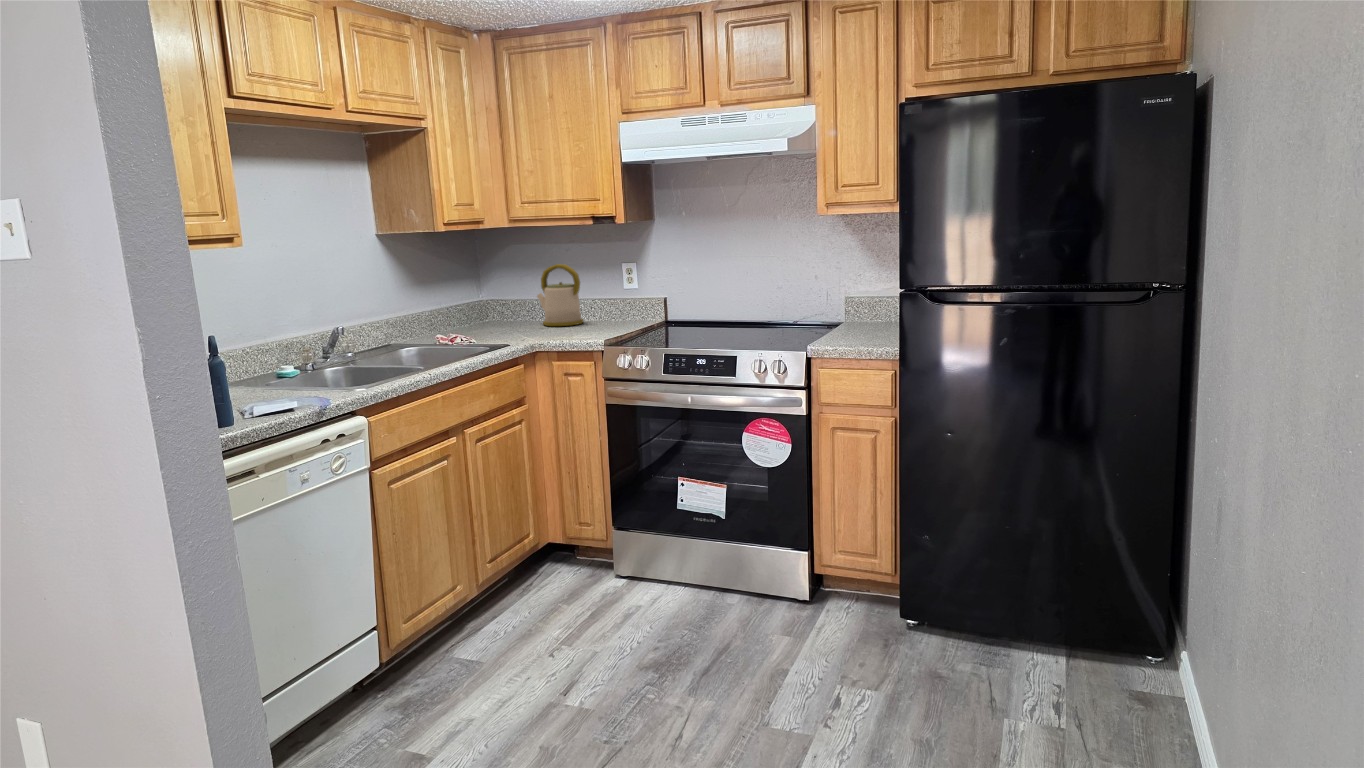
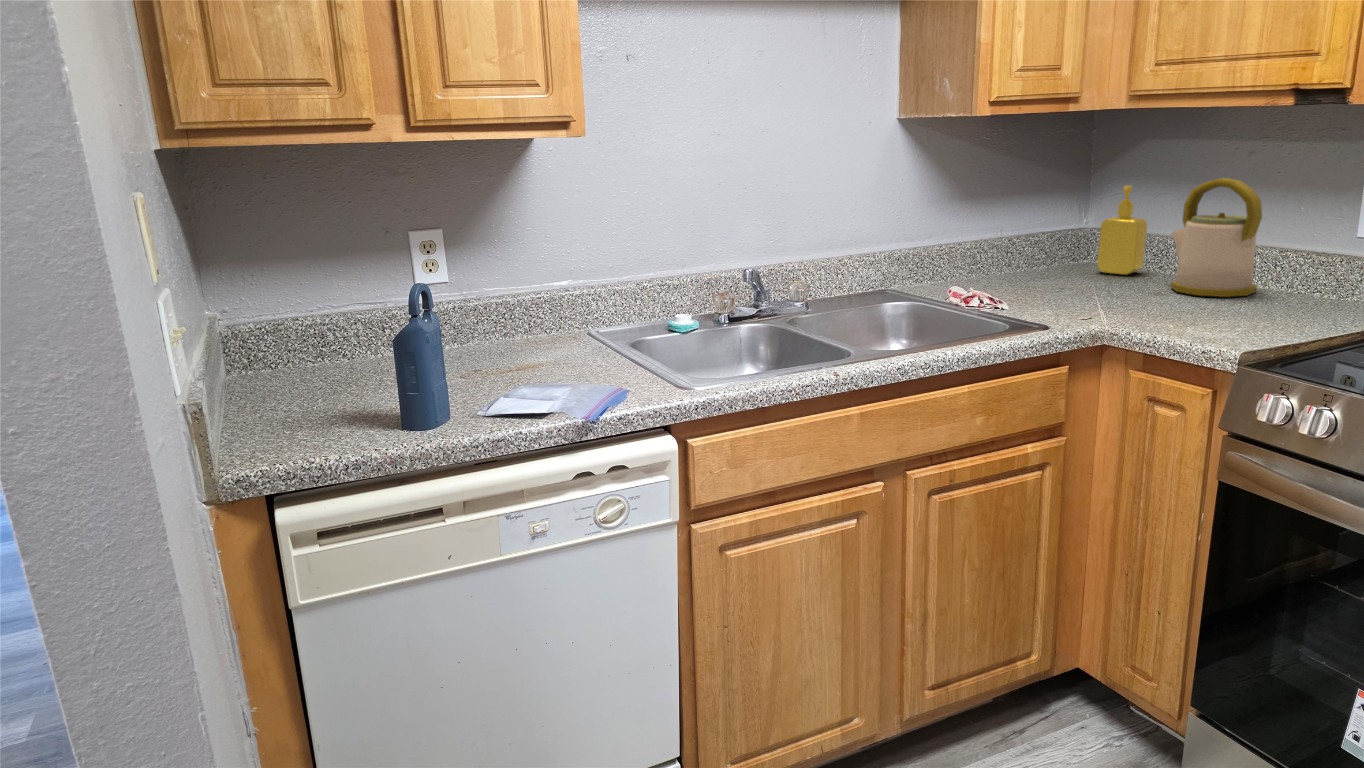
soap dispenser: none [495,272,521,323] -> present [1097,185,1147,275]

